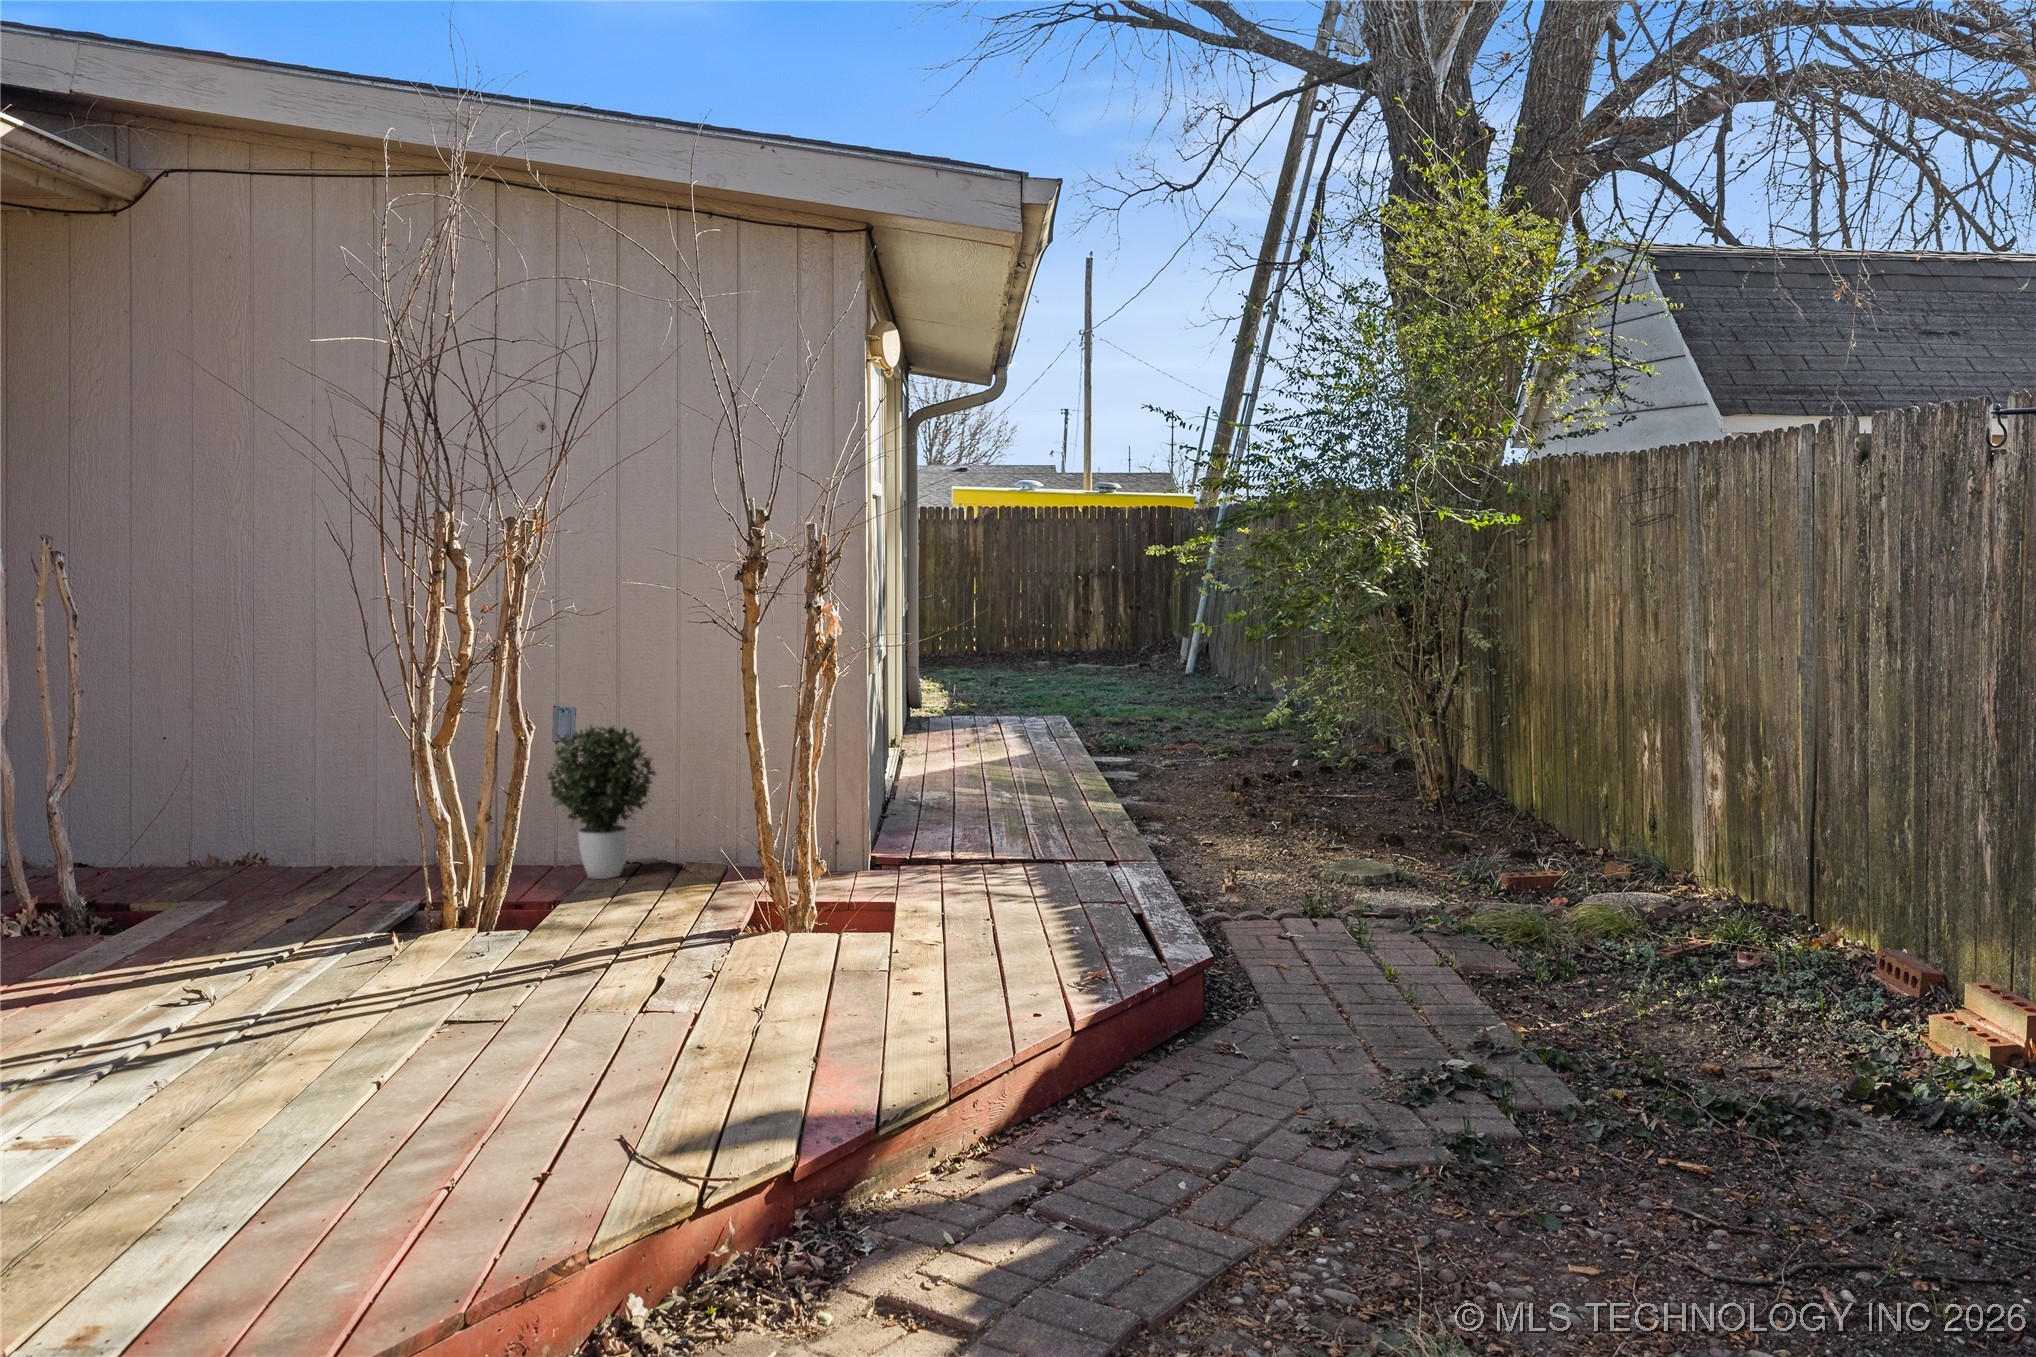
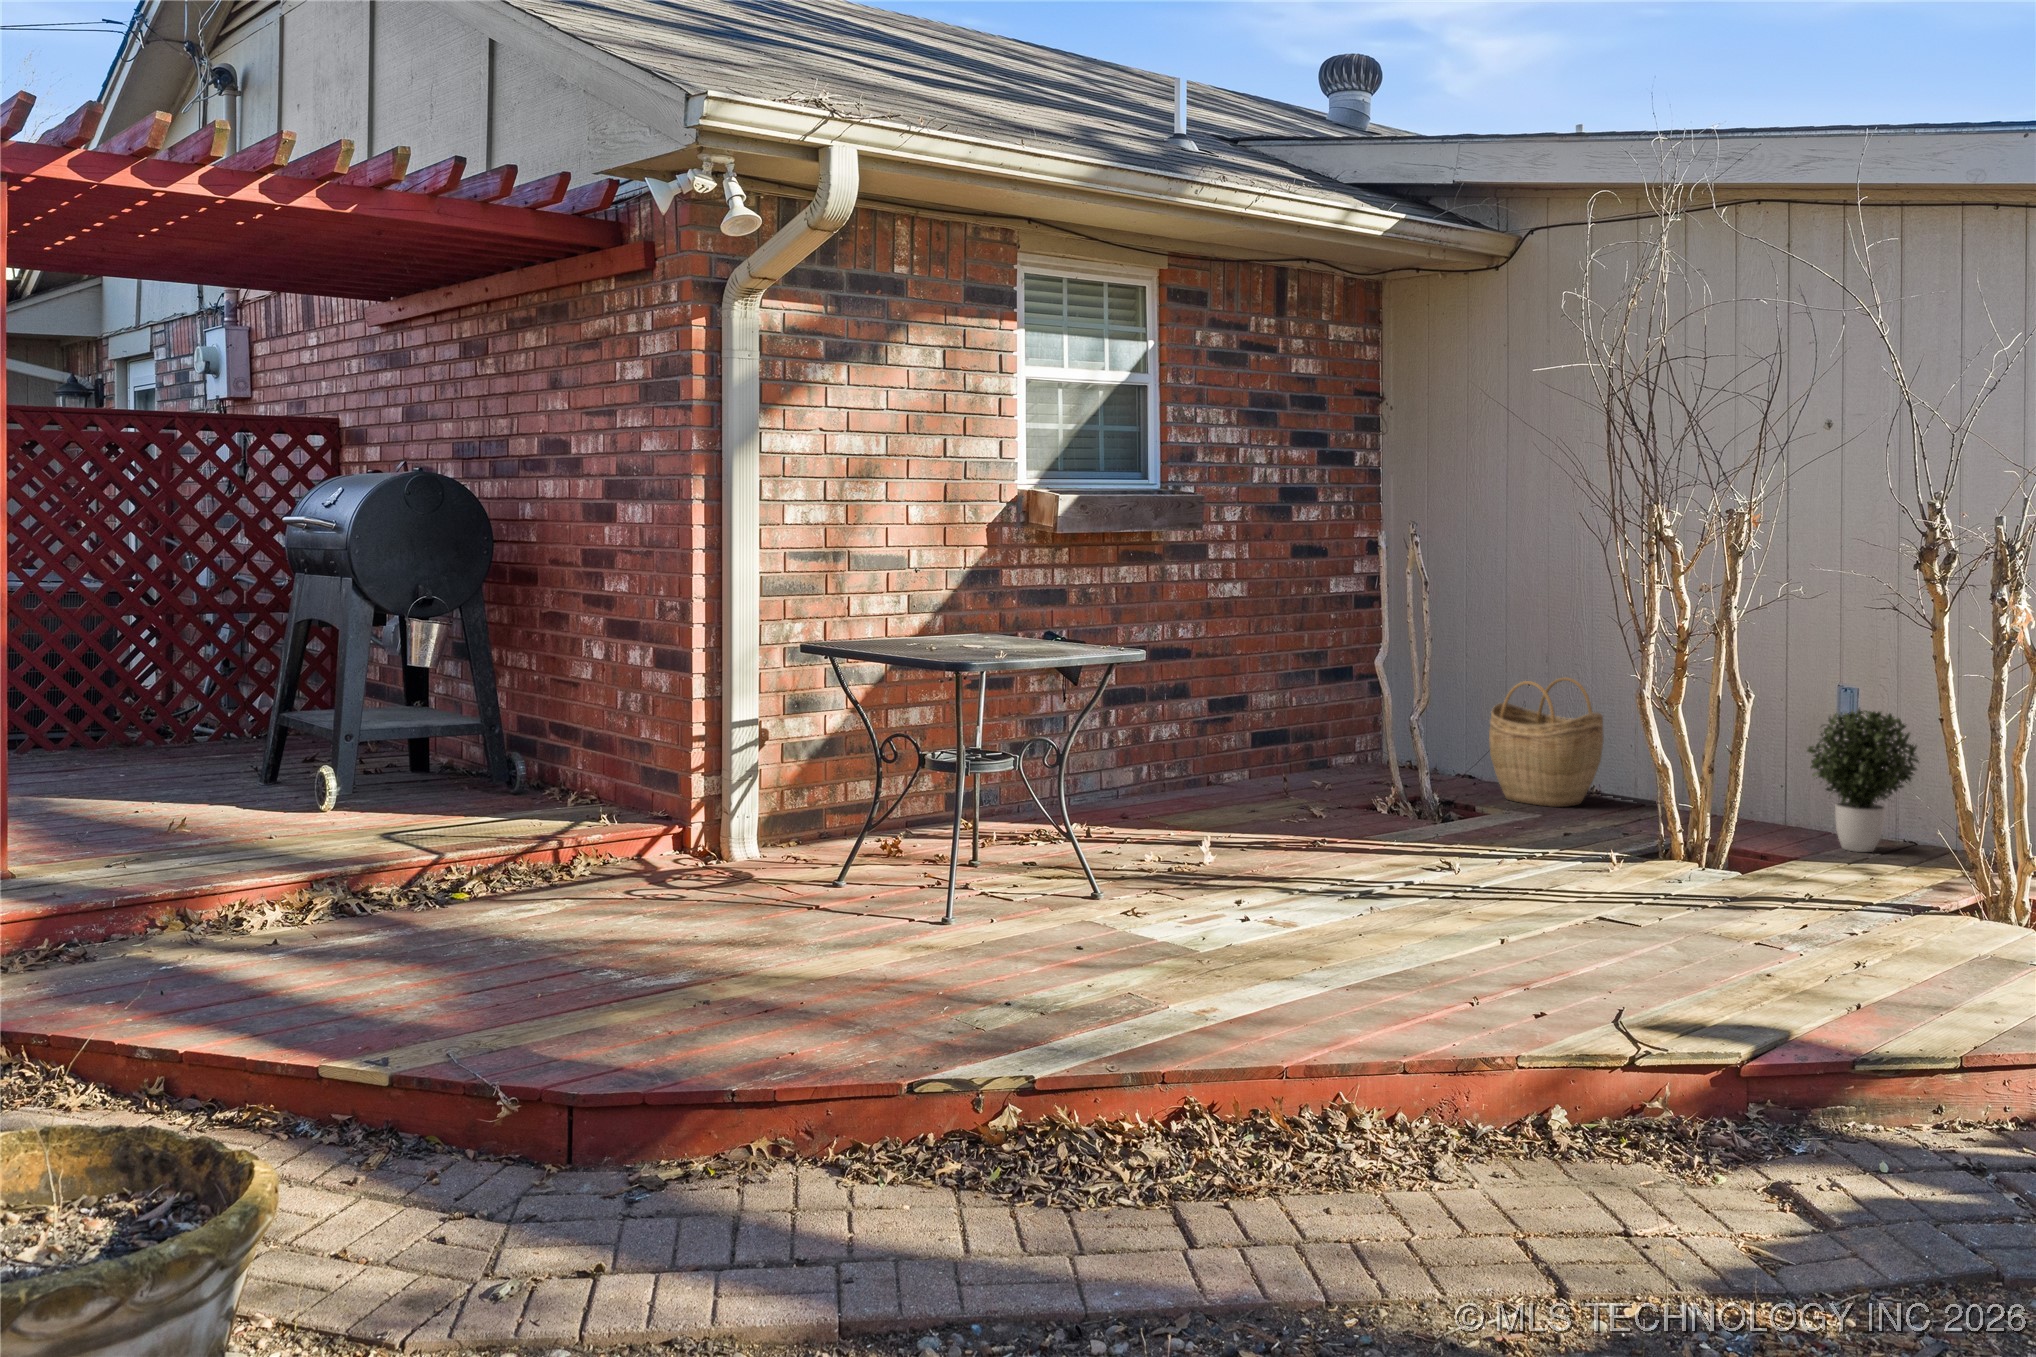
woven basket: none [138,723,286,885] -> present [1489,678,1604,807]

